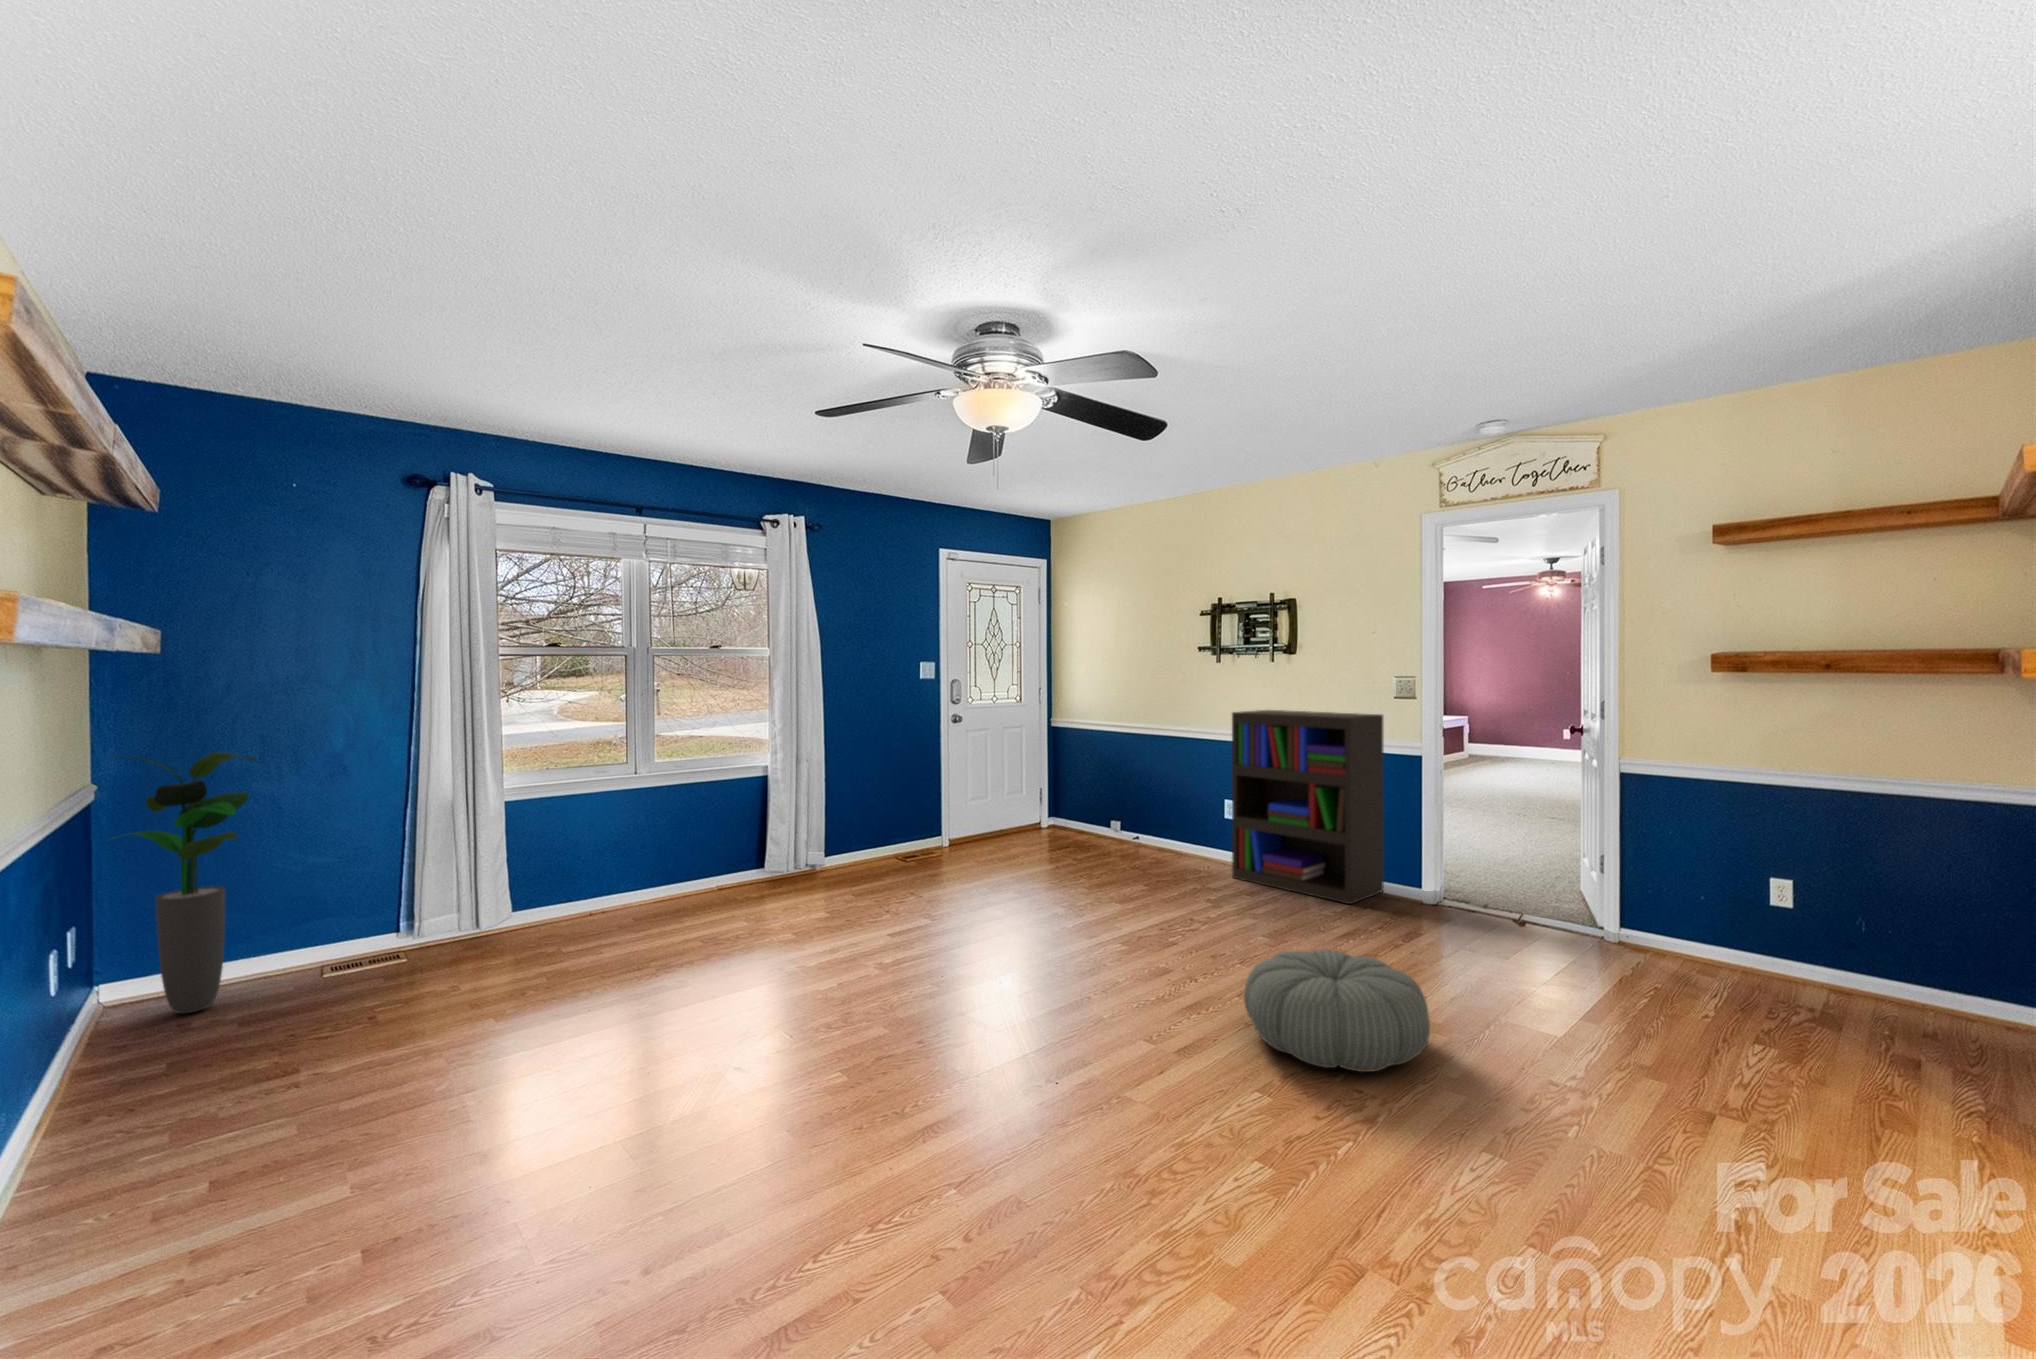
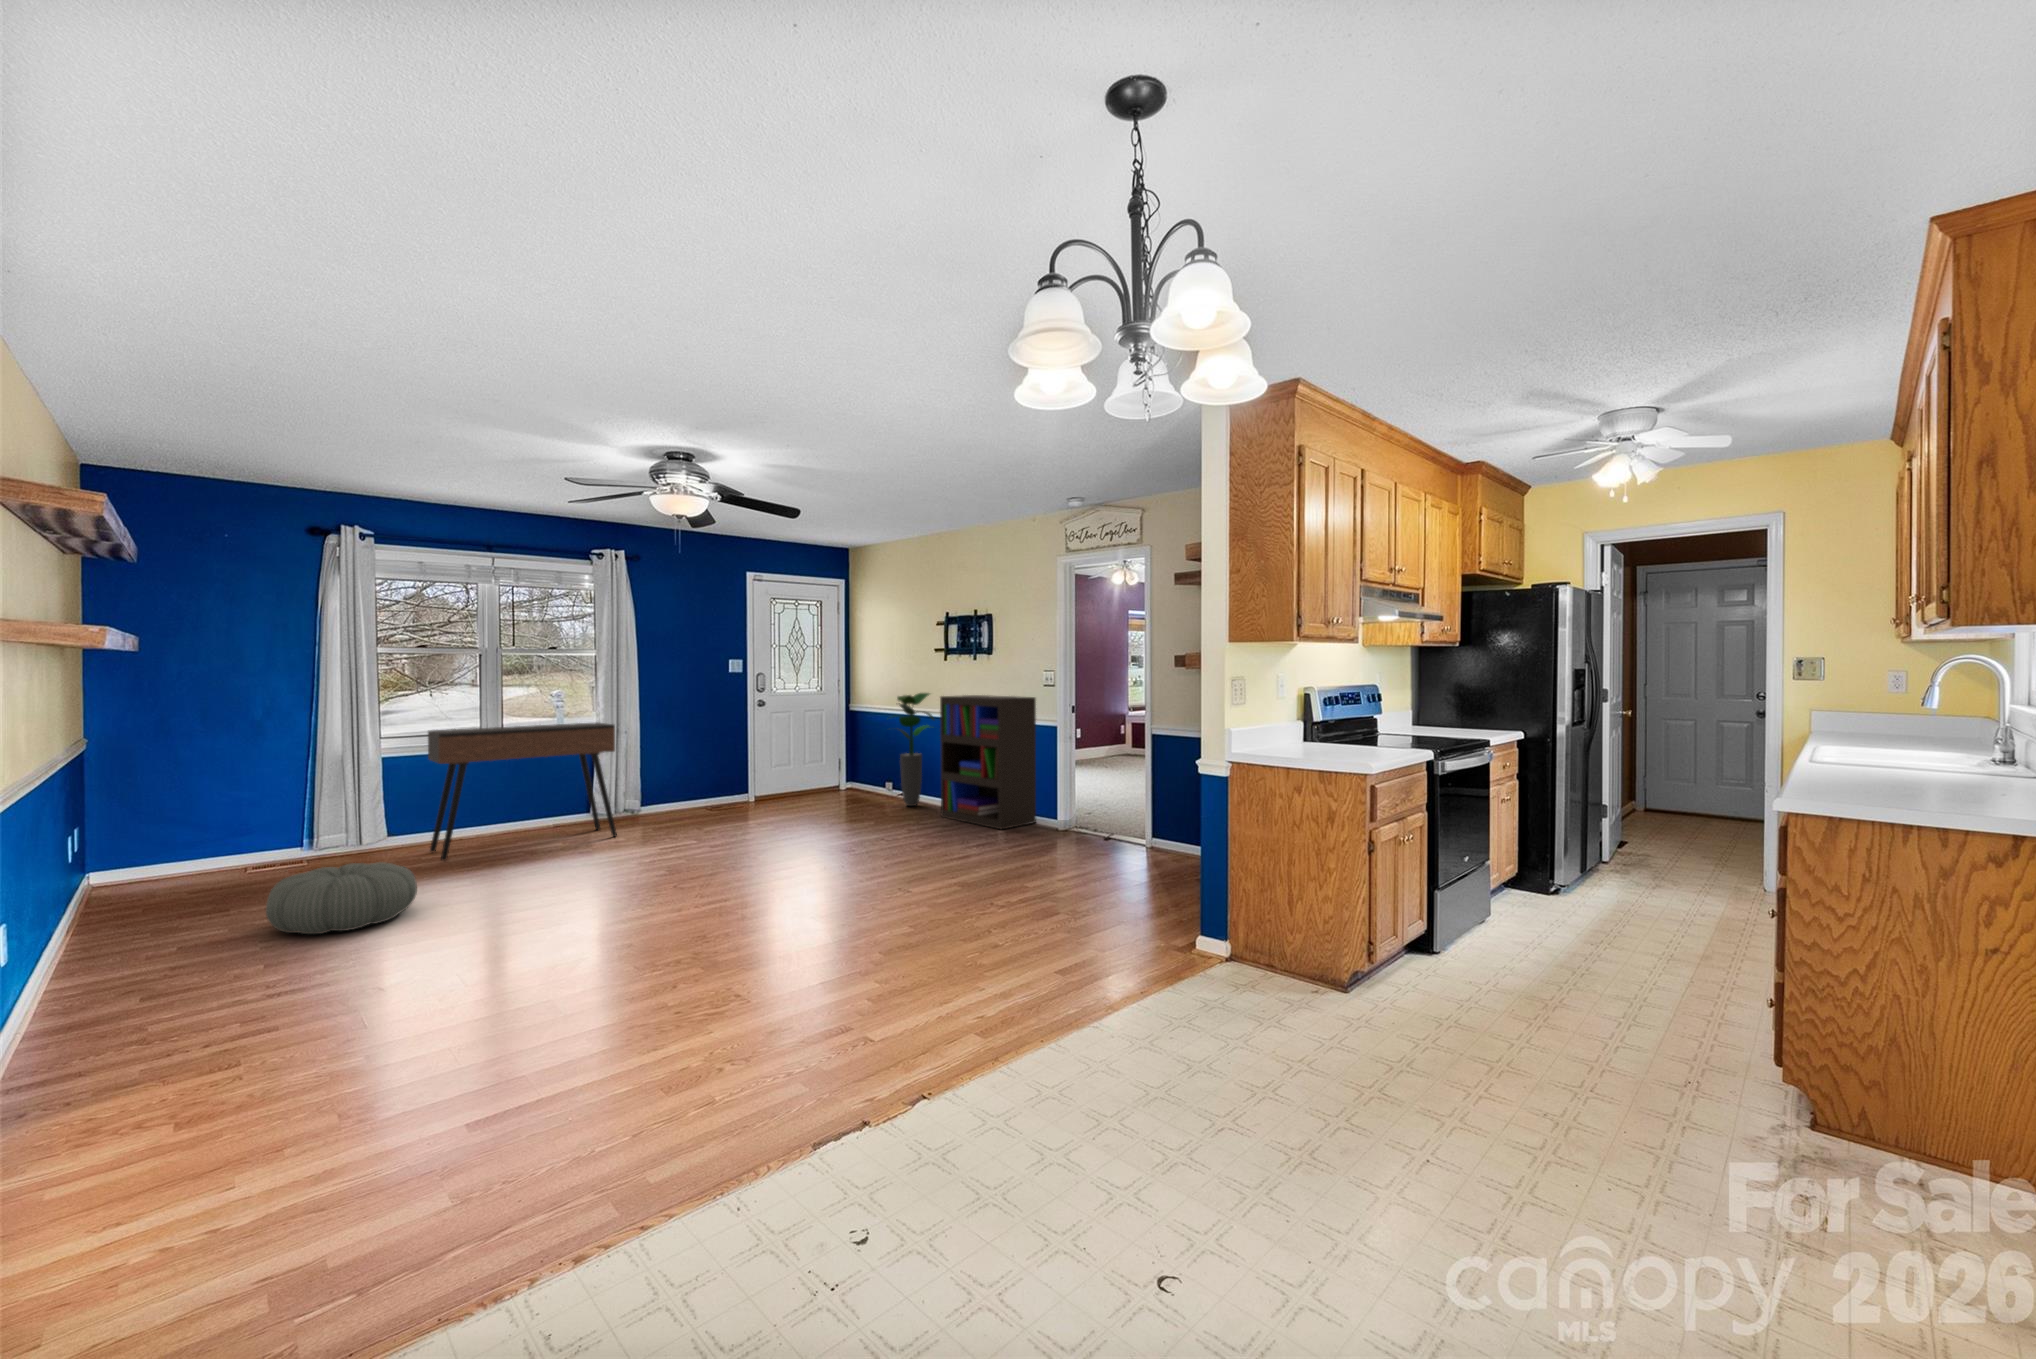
console table: none [569,749,816,958] -> present [428,722,617,861]
potted plant: present [118,752,257,1014] -> present [897,693,934,806]
pouf: present [1244,949,1430,1072] -> present [266,862,417,934]

